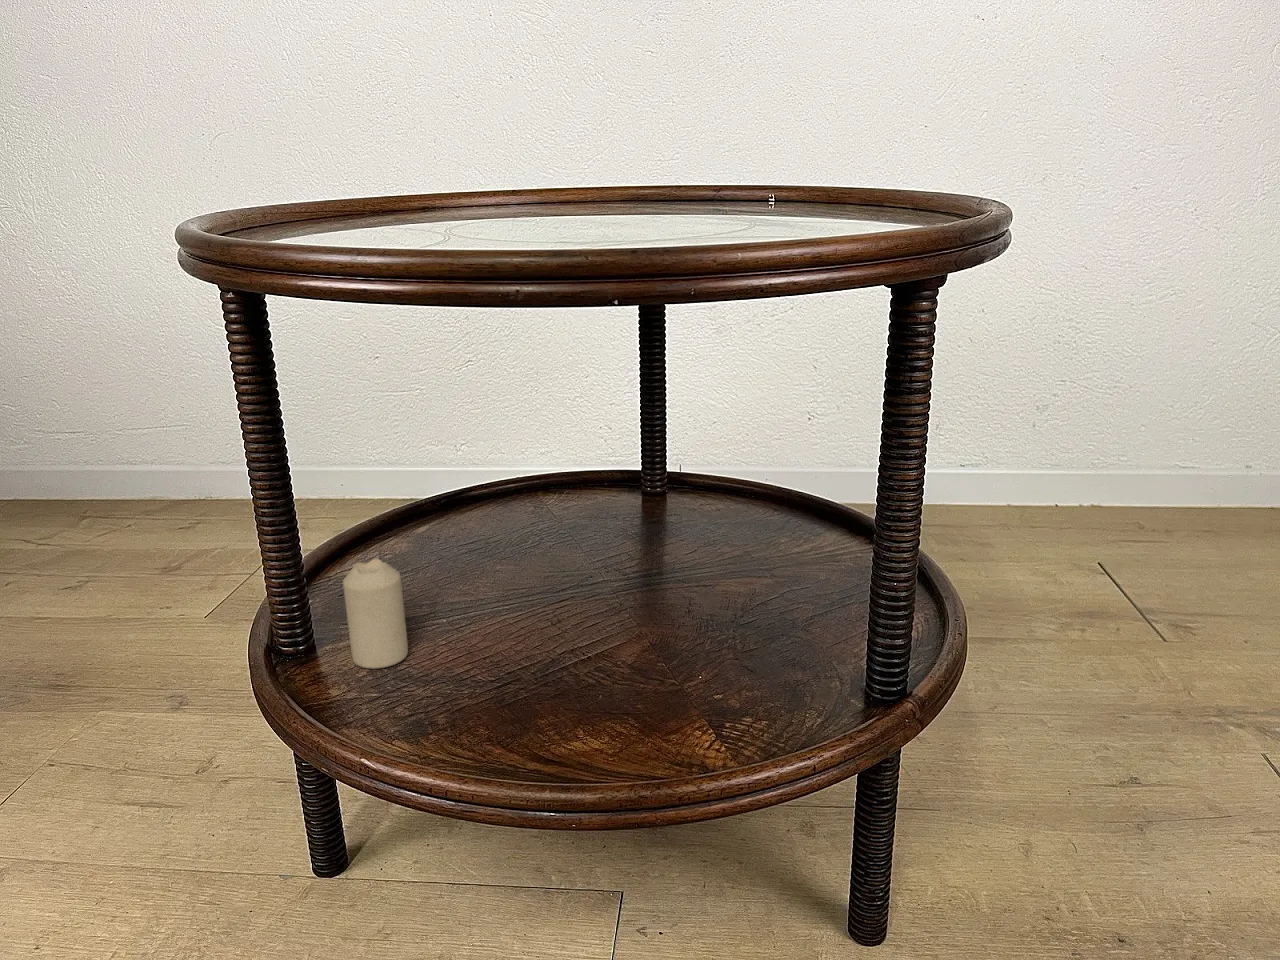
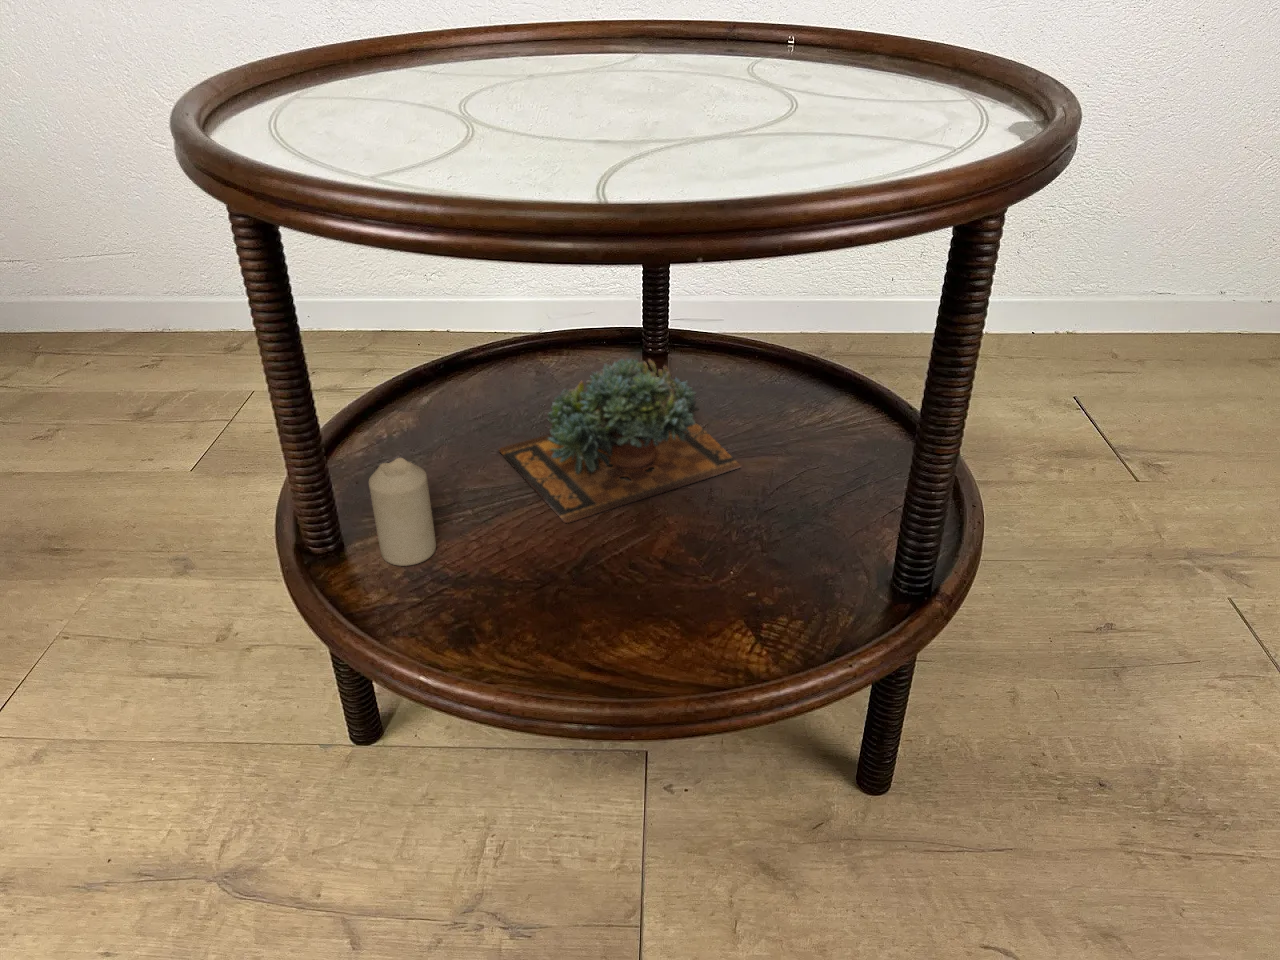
succulent plant: none [487,482,727,636] -> present [499,358,741,523]

